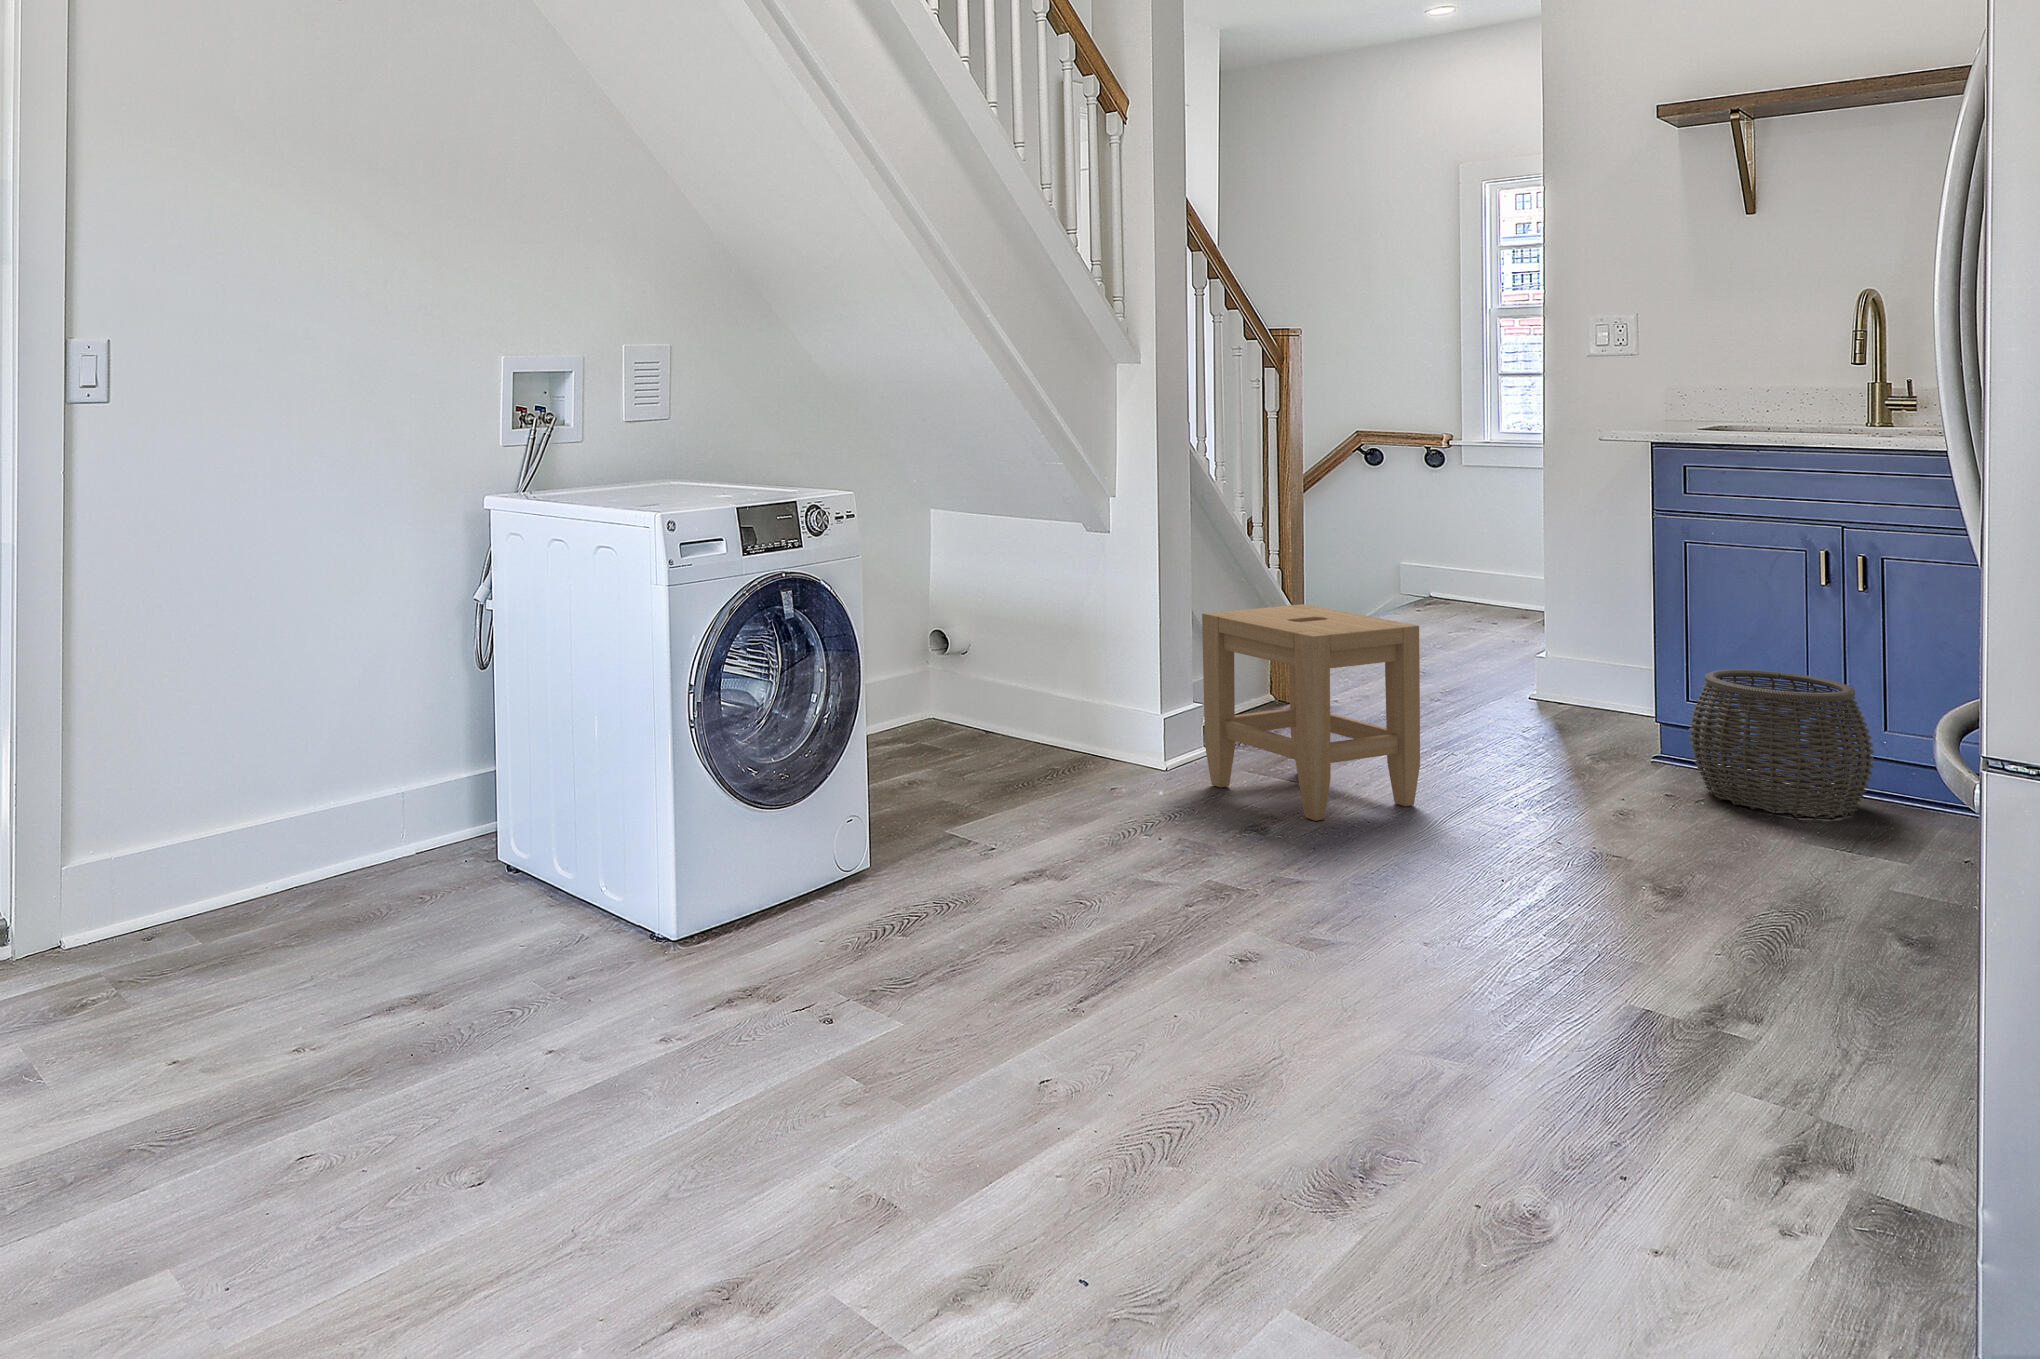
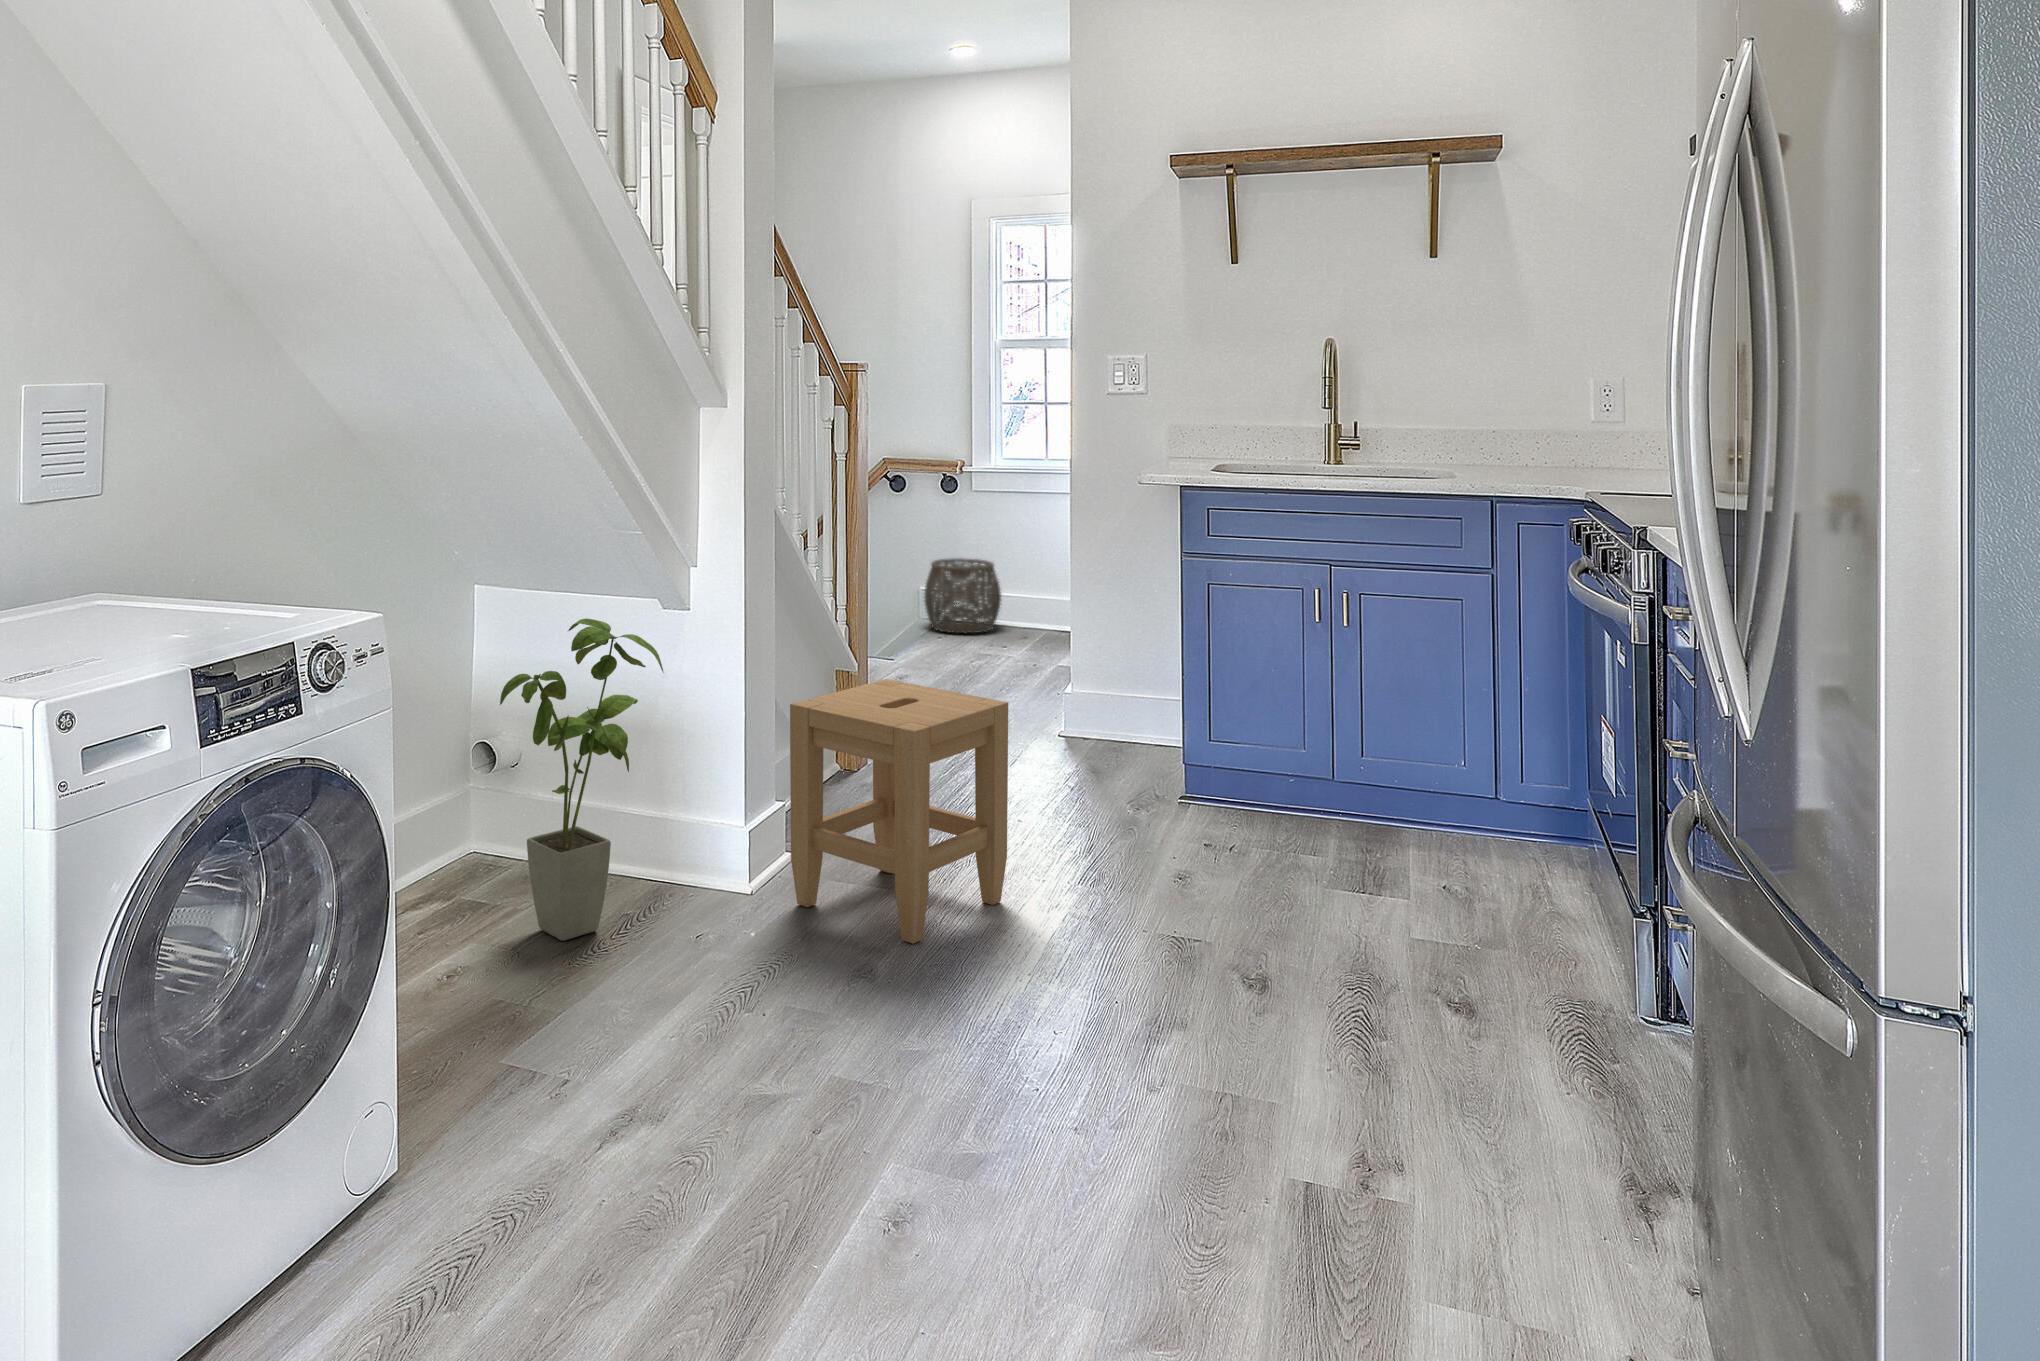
house plant: none [949,530,1084,783] -> present [500,618,664,941]
woven basket: present [1689,670,1874,818] -> present [924,558,1001,634]

